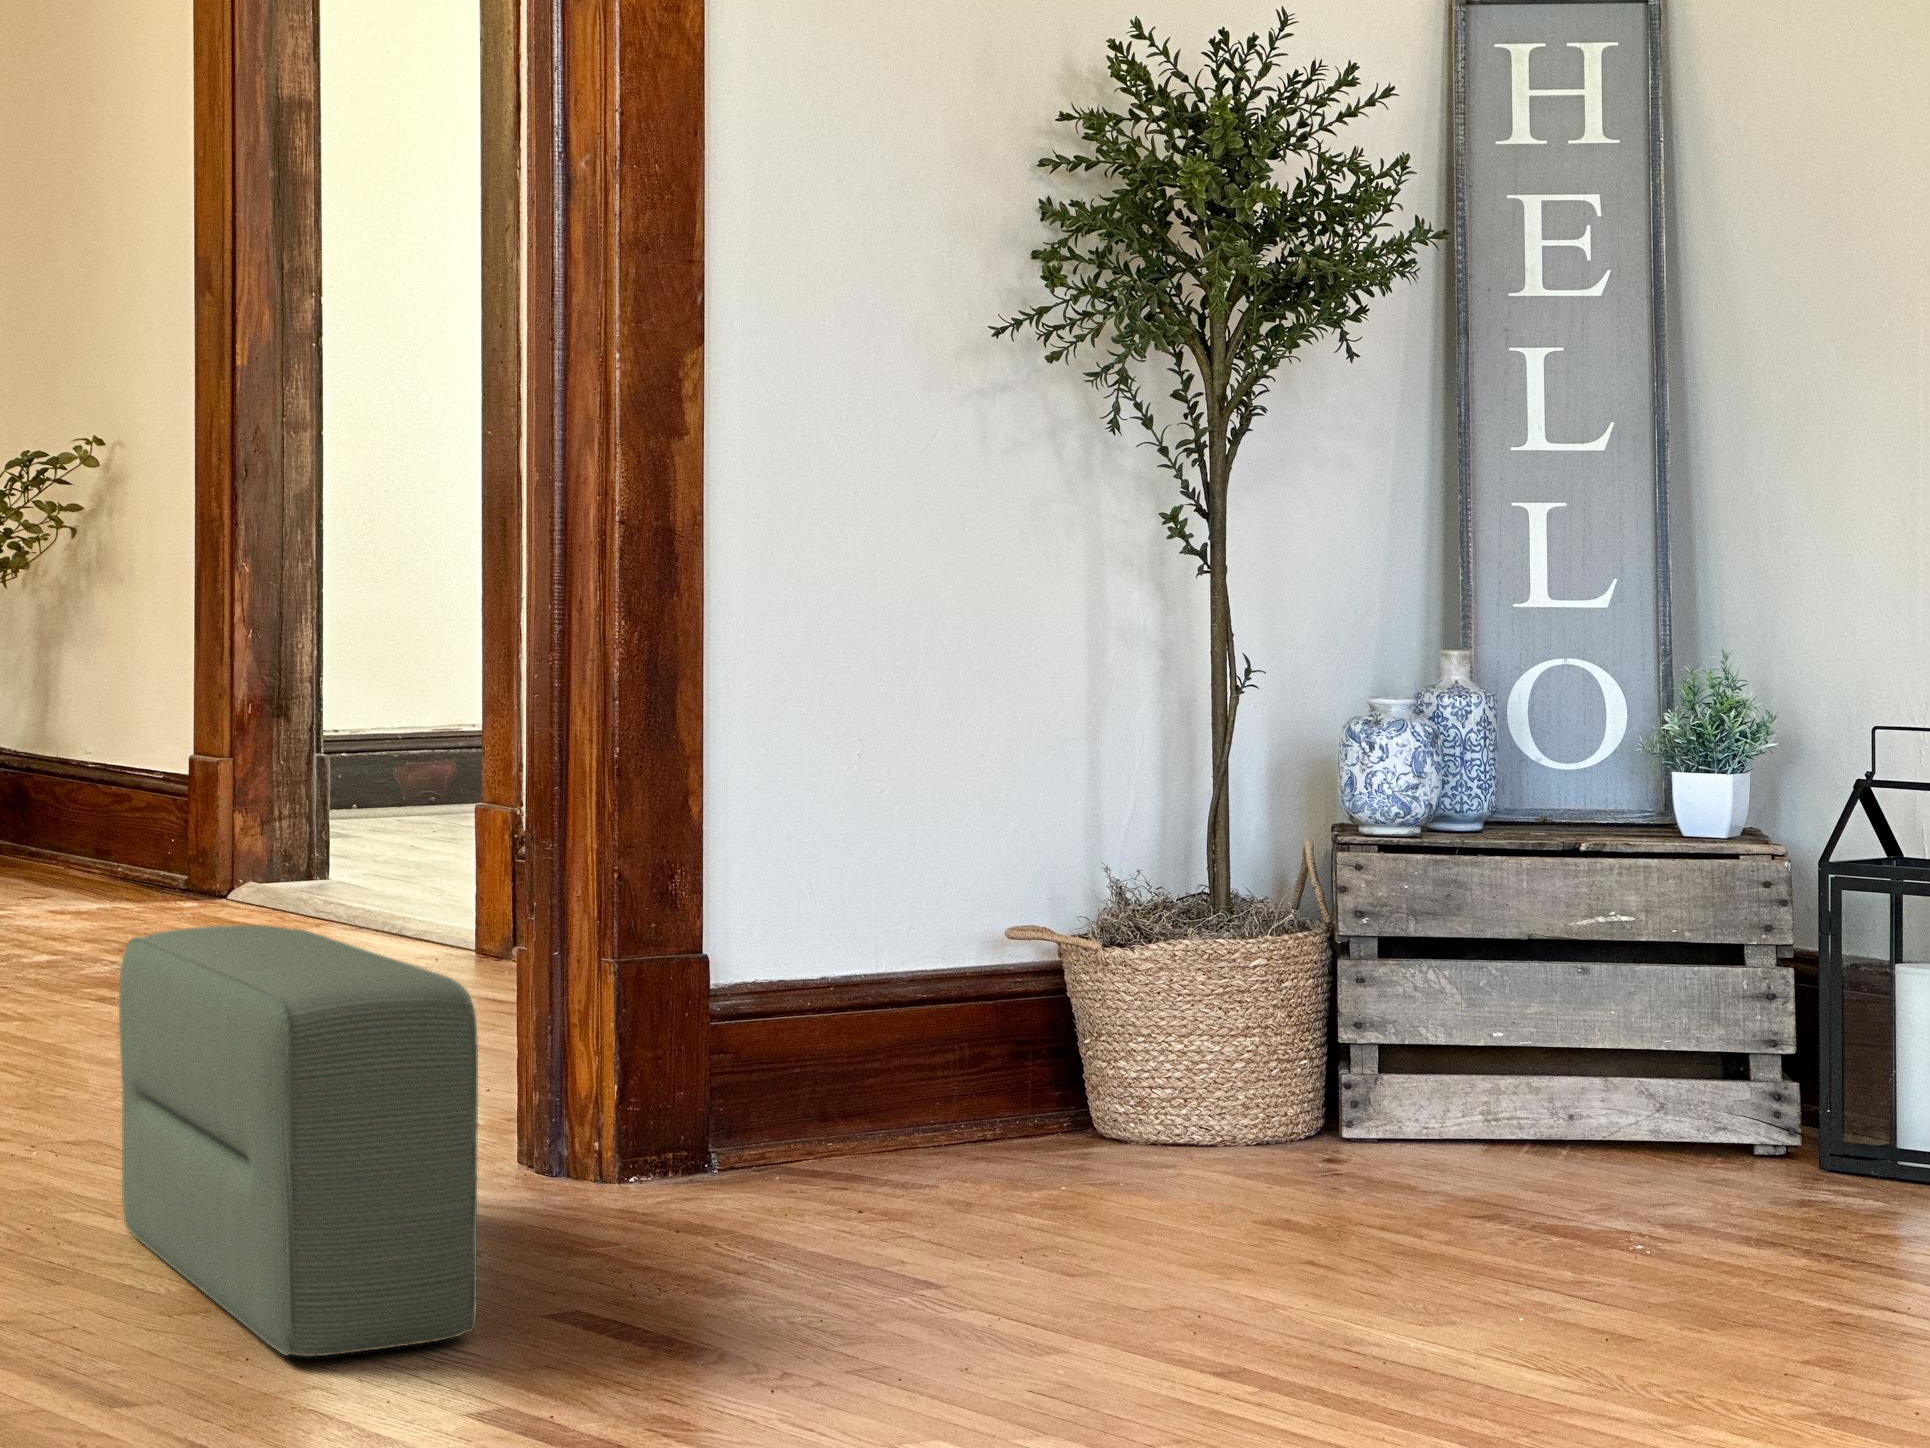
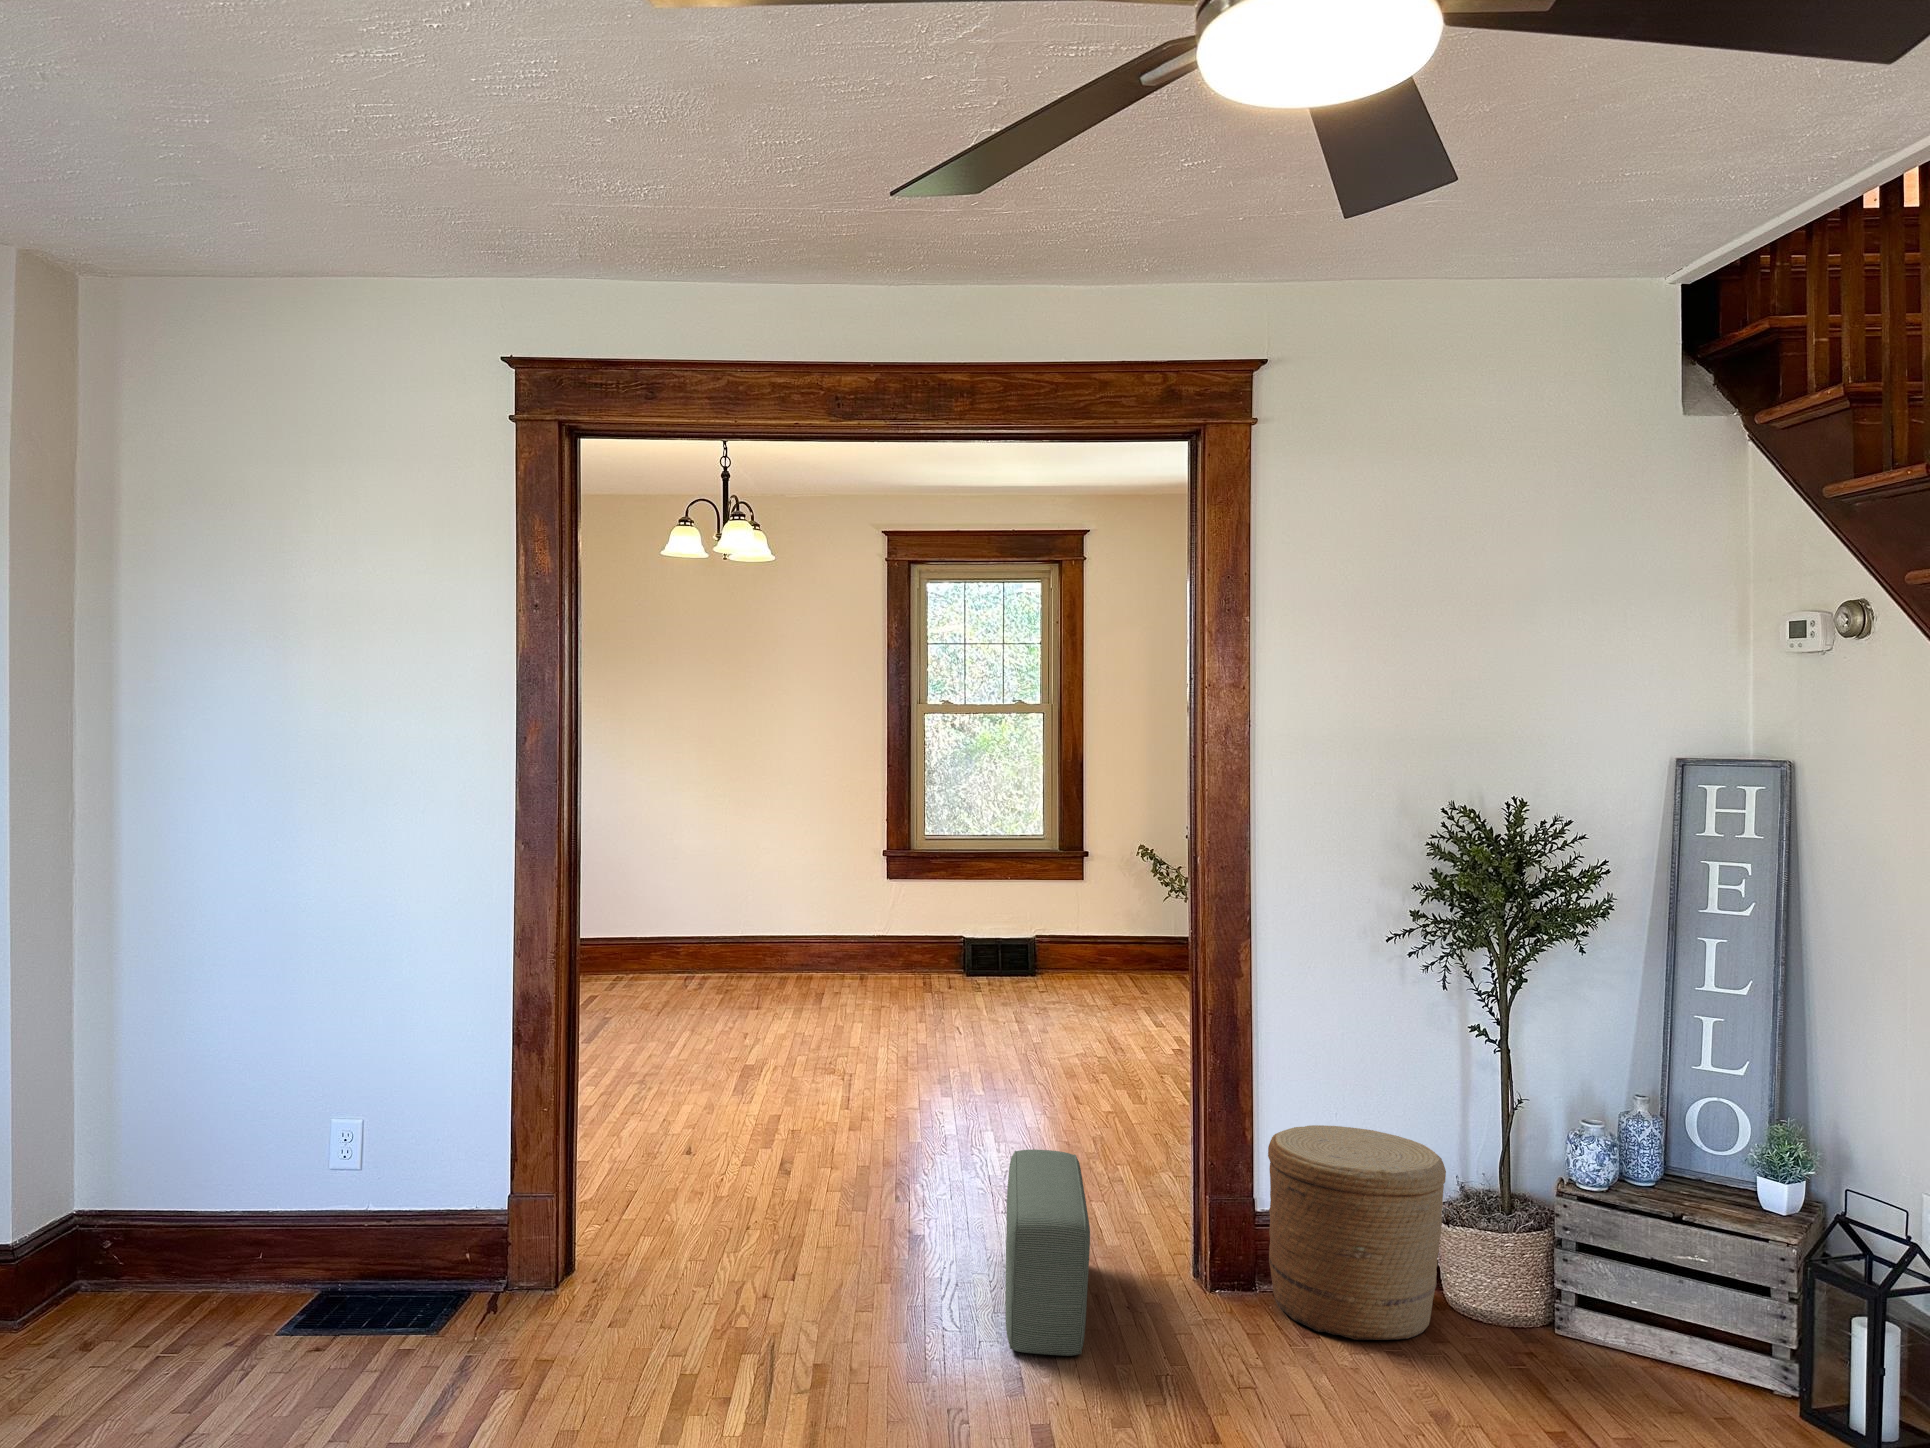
woven basket: none [766,798,1161,1212] -> present [1268,1125,1446,1340]

